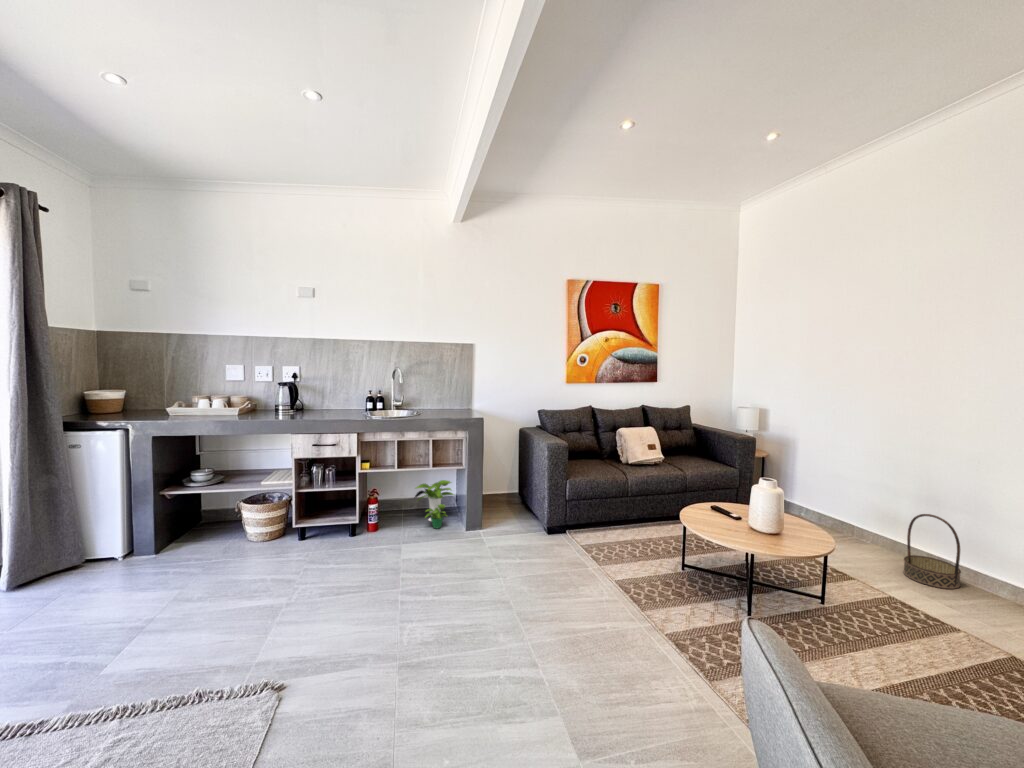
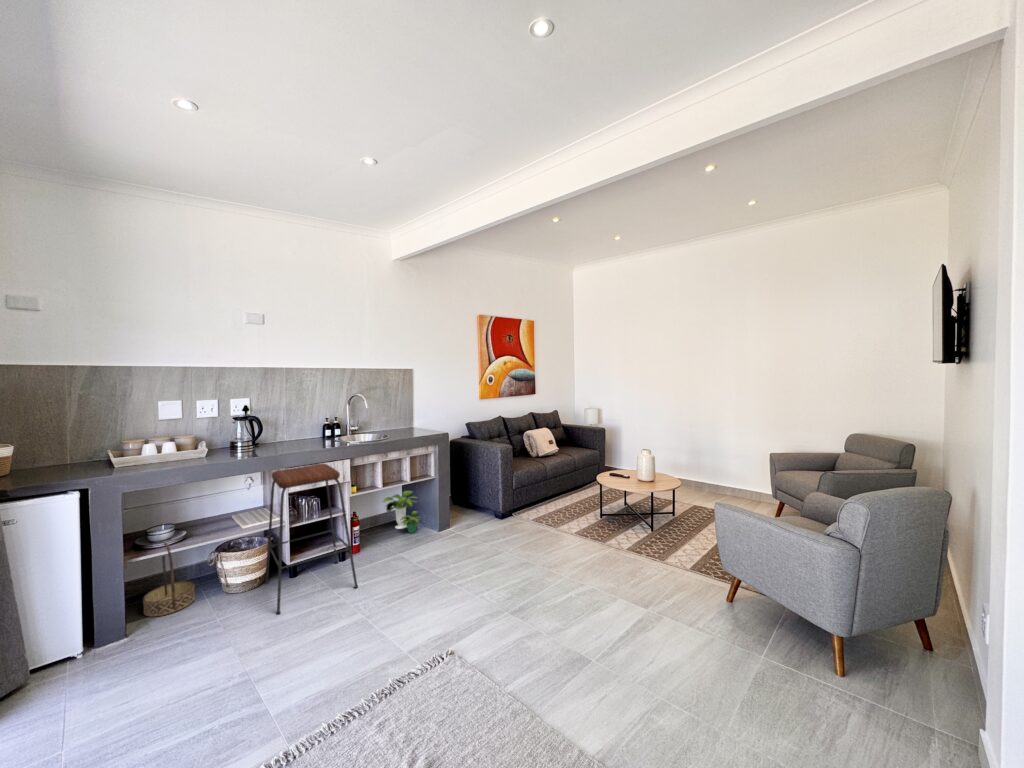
bar stool: none [236,434,339,576] -> present [265,464,358,615]
basket: present [904,514,961,589] -> present [143,543,195,617]

